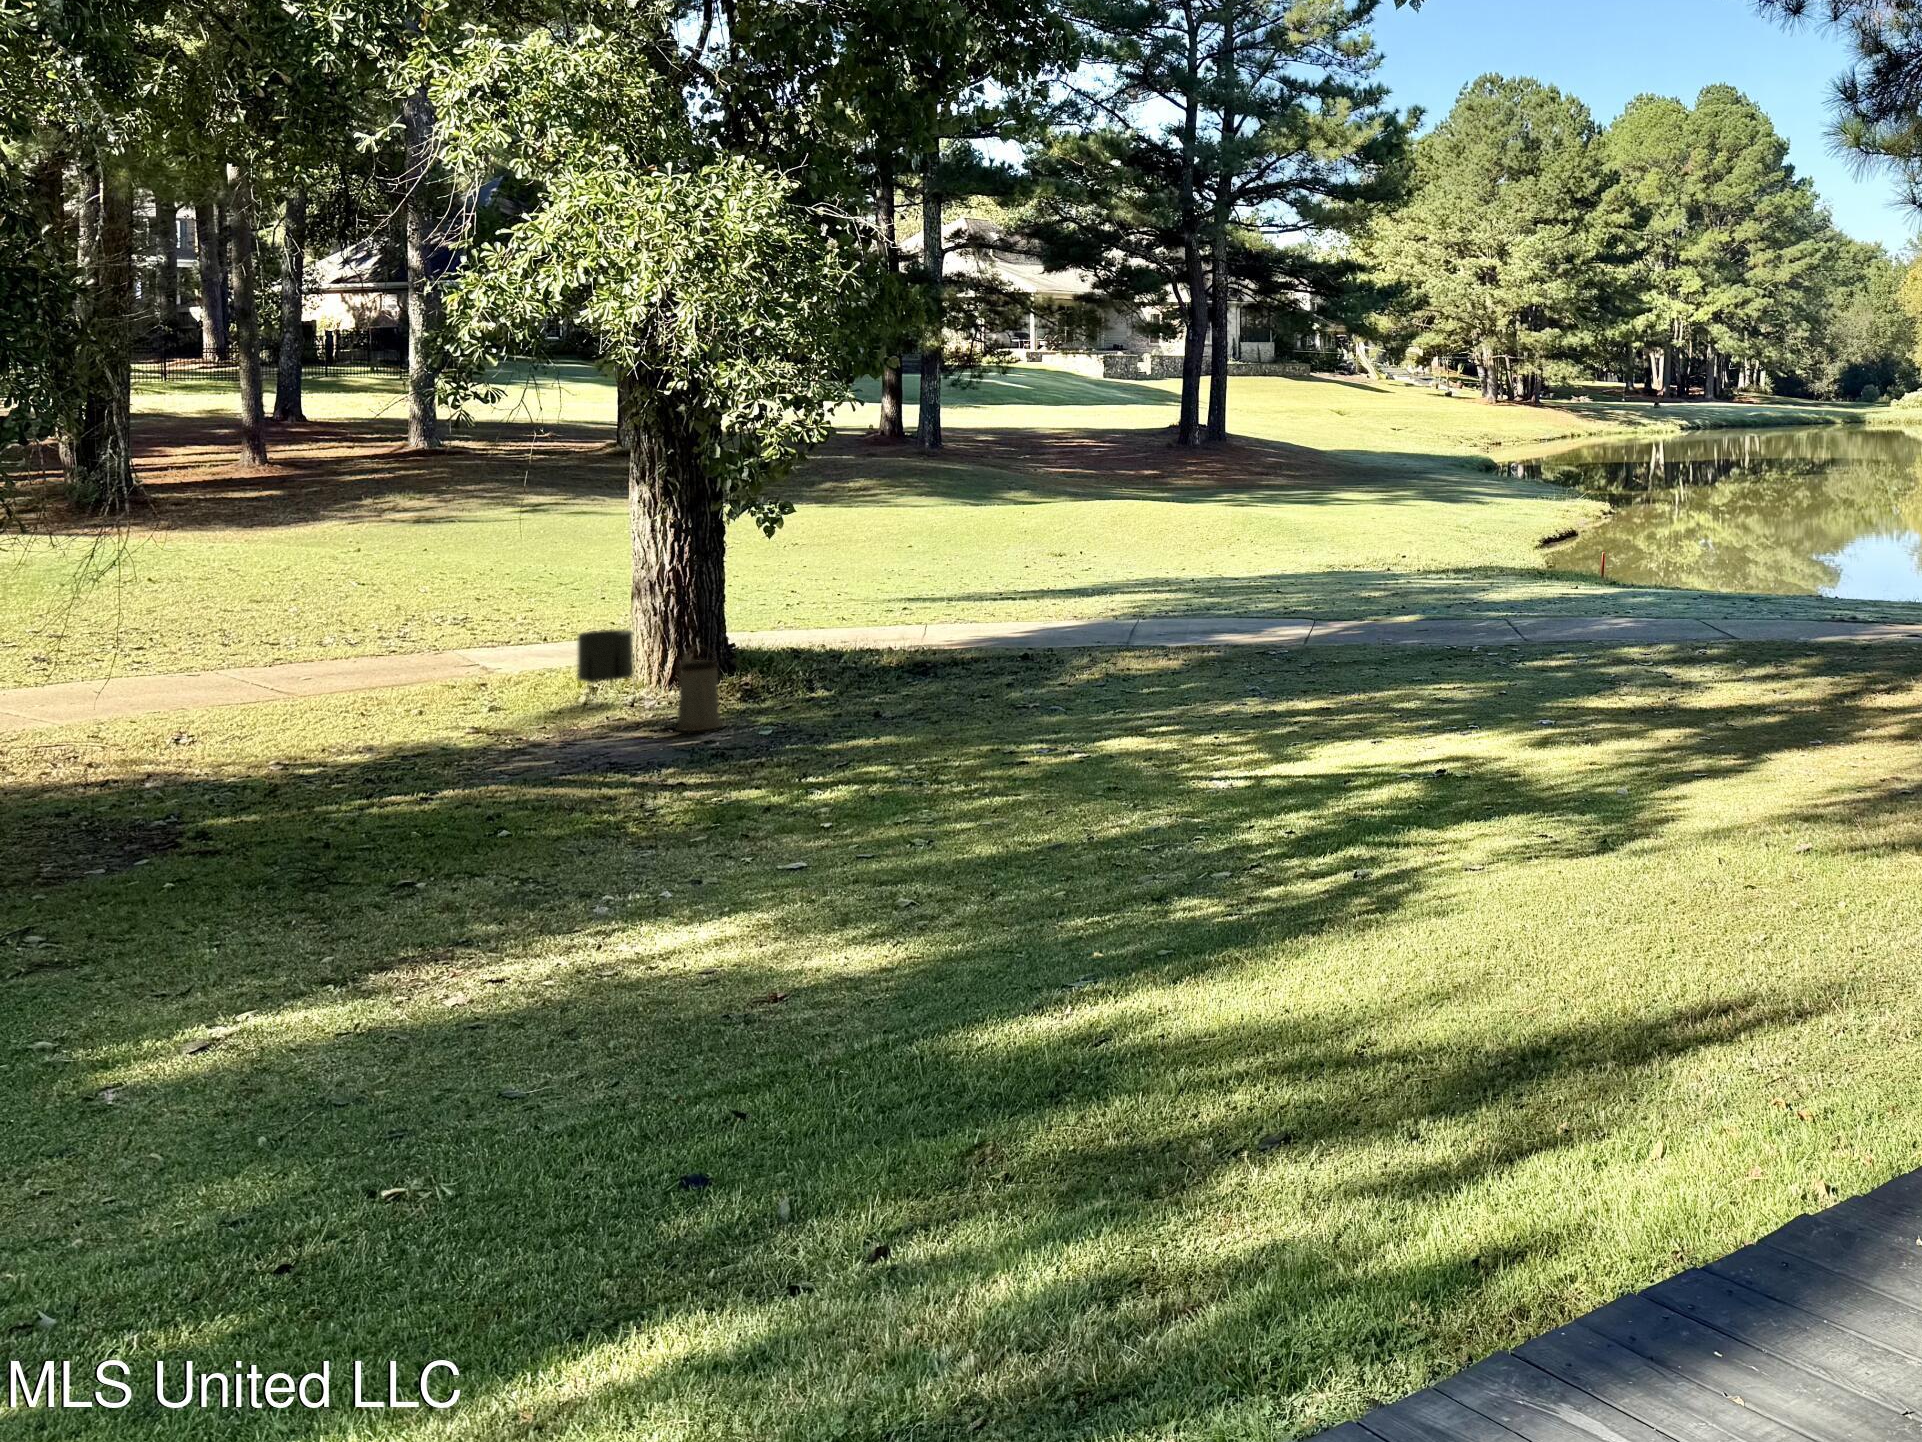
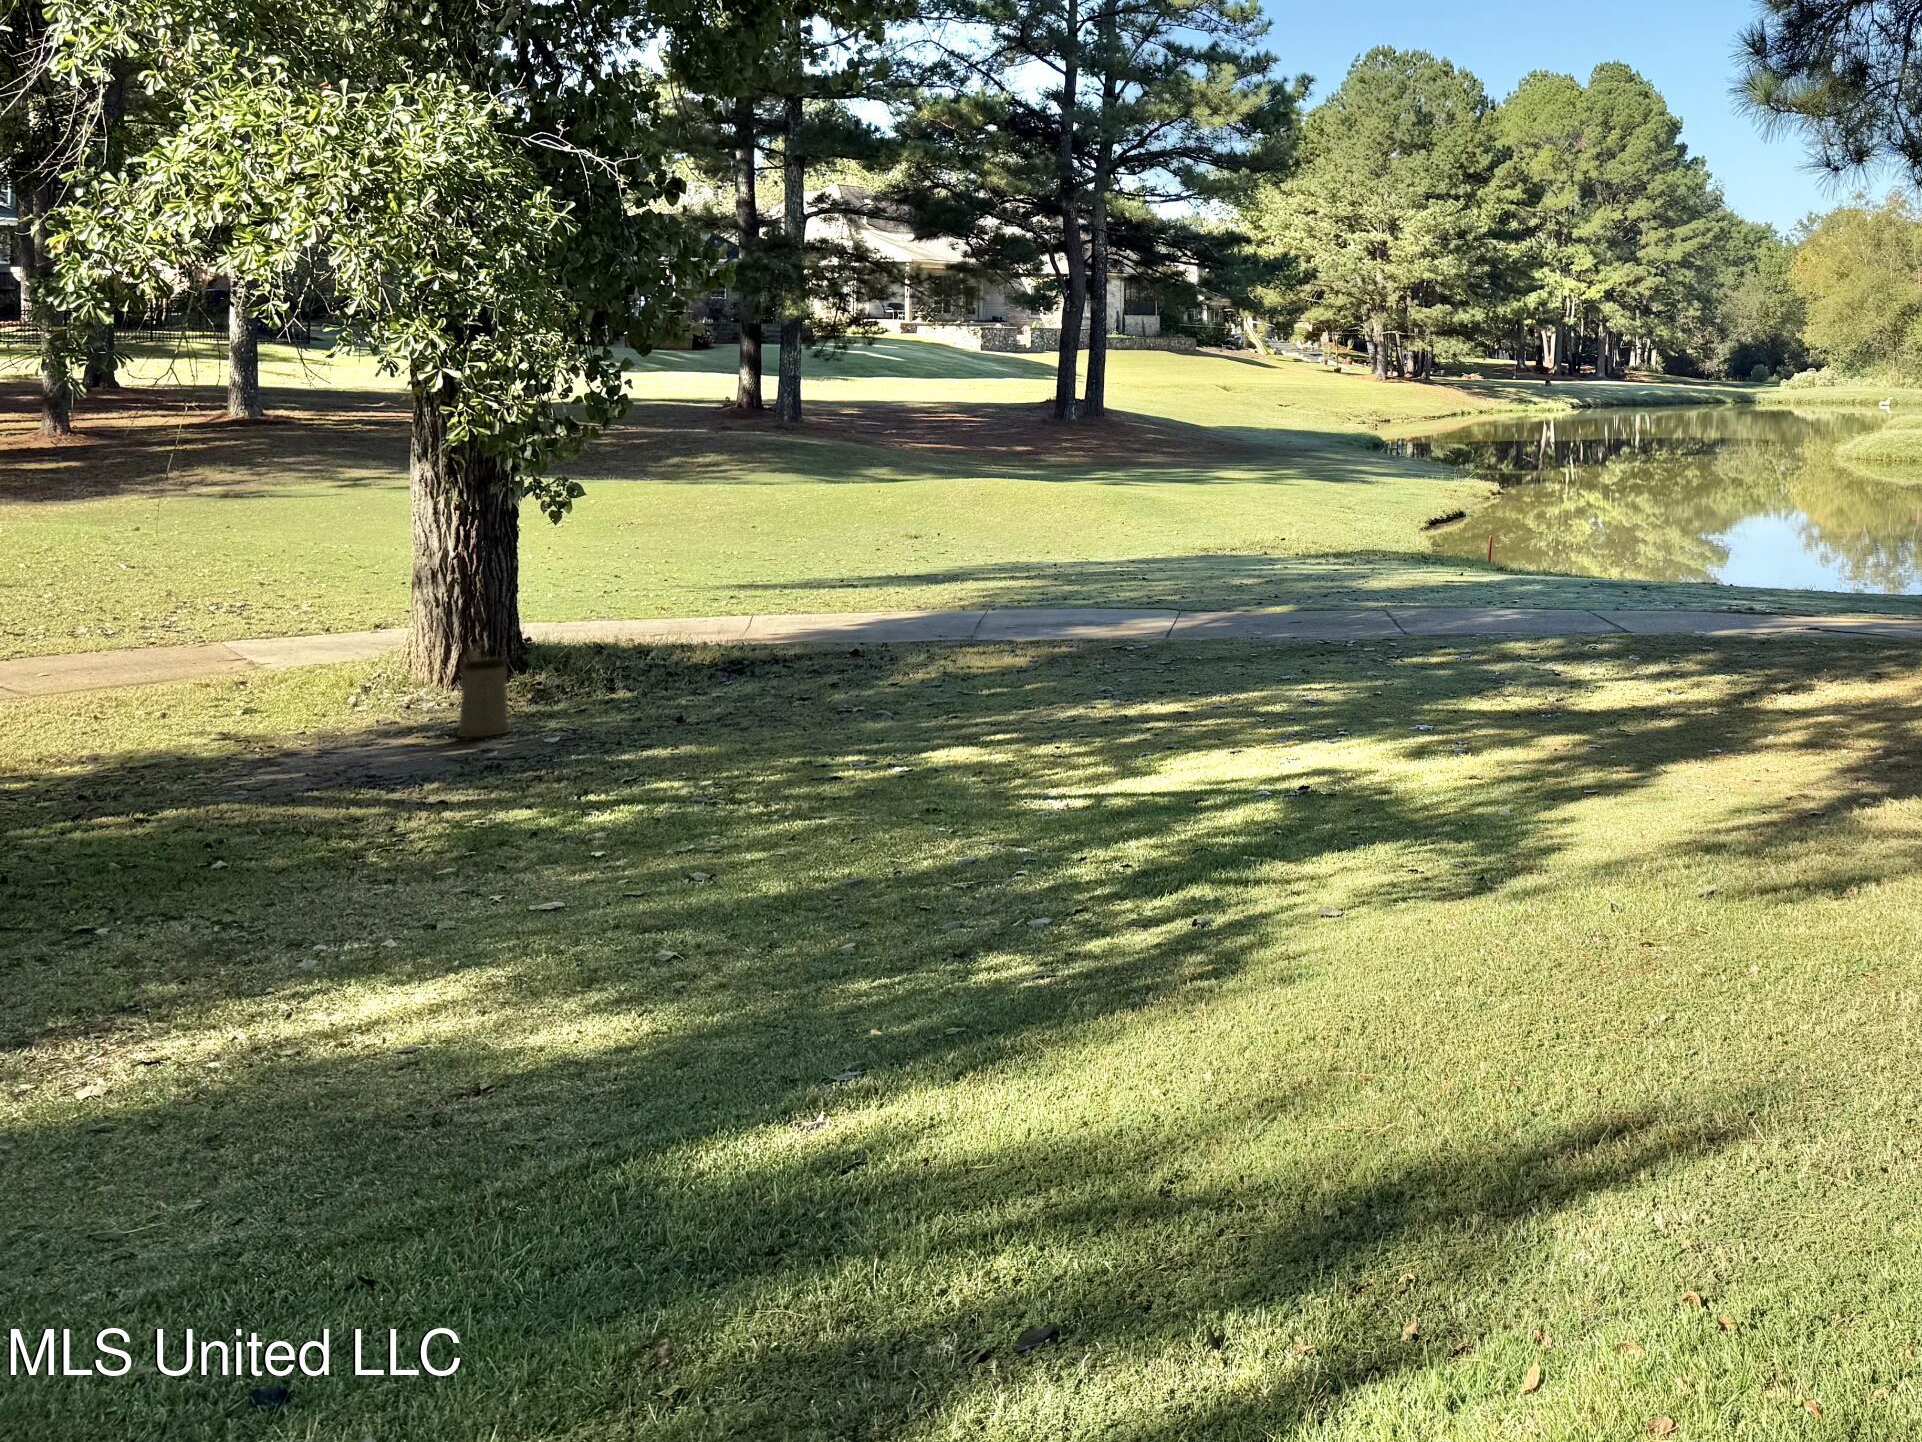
planter: present [577,629,634,695] -> none [346,623,414,710]

